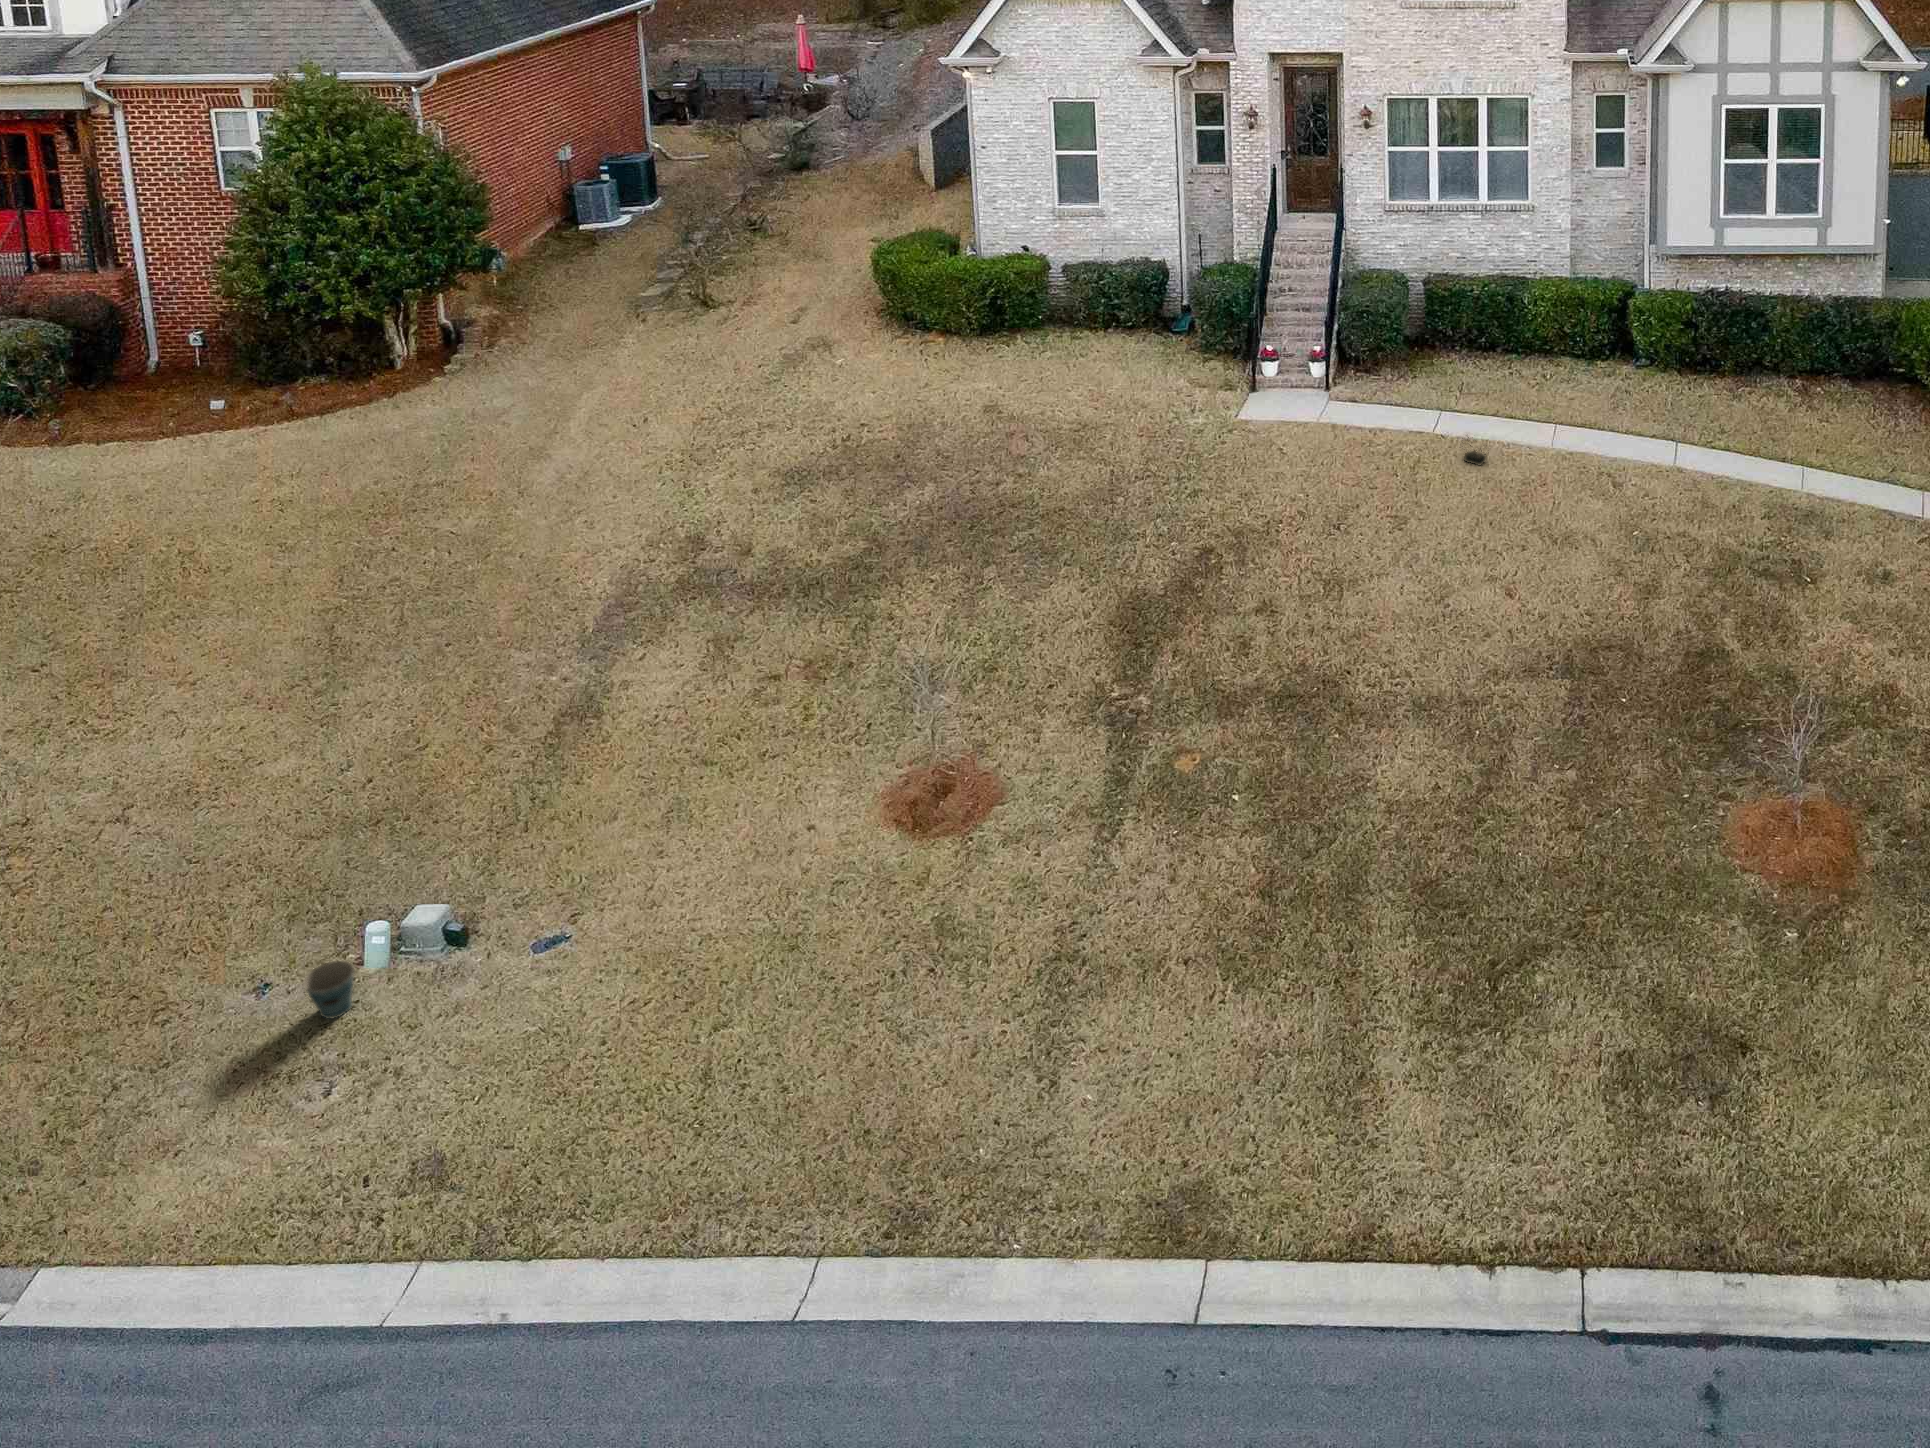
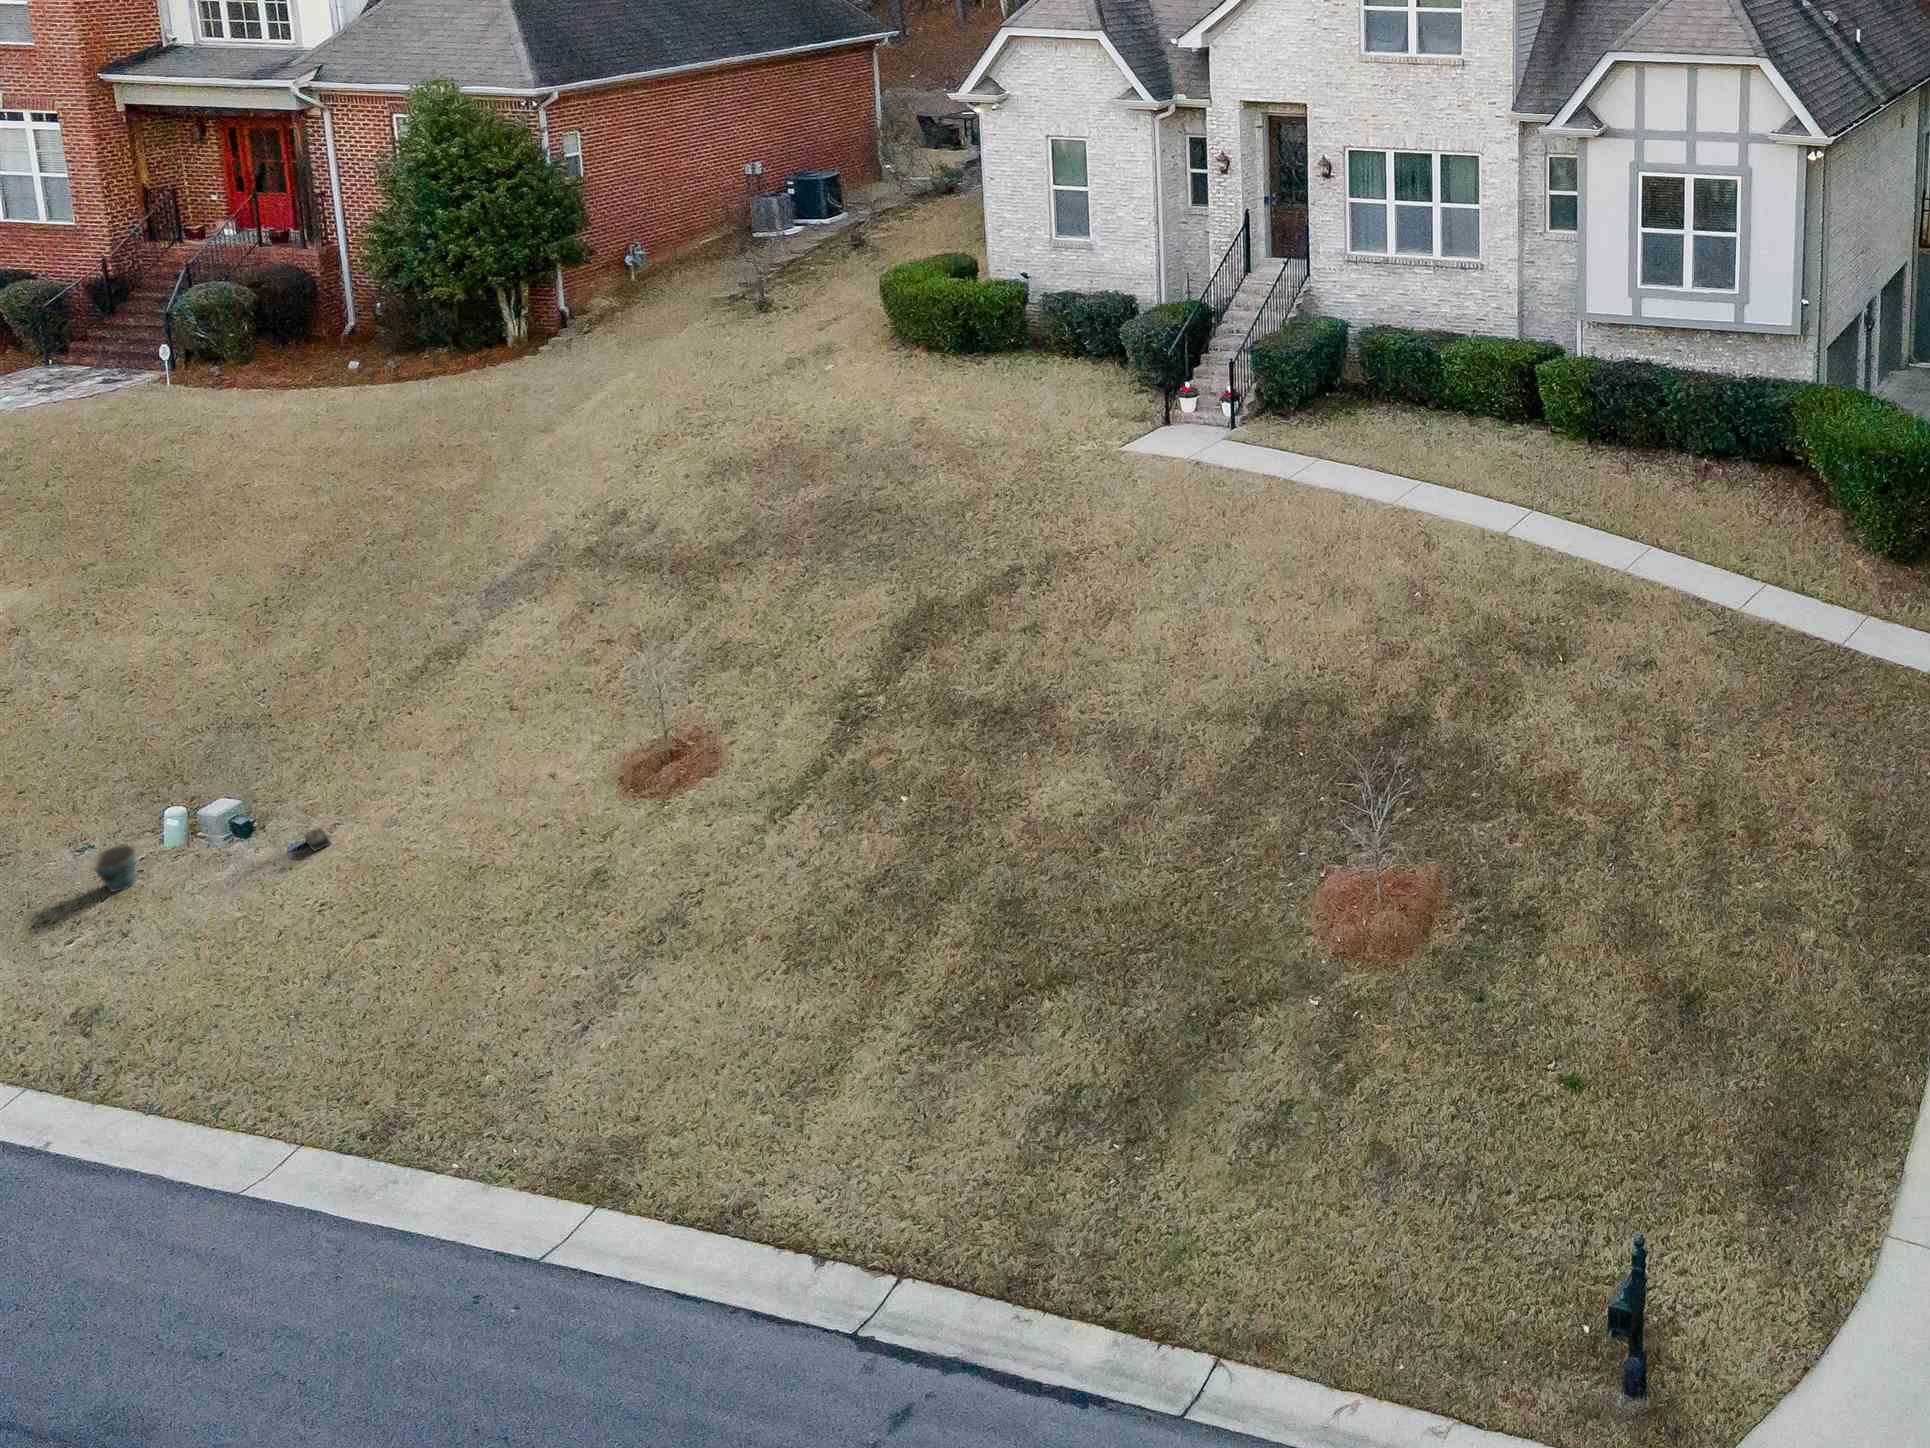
decorative plant: present [1460,437,1487,465] -> present [295,813,331,851]

